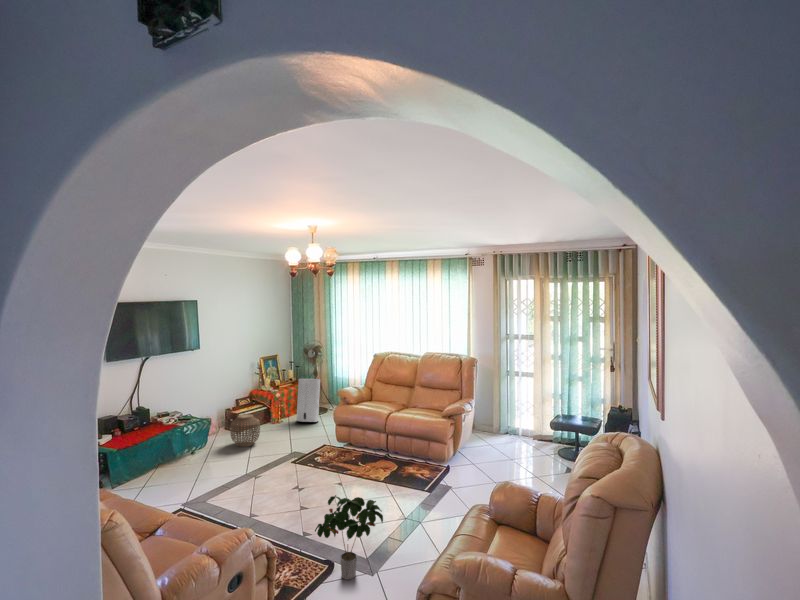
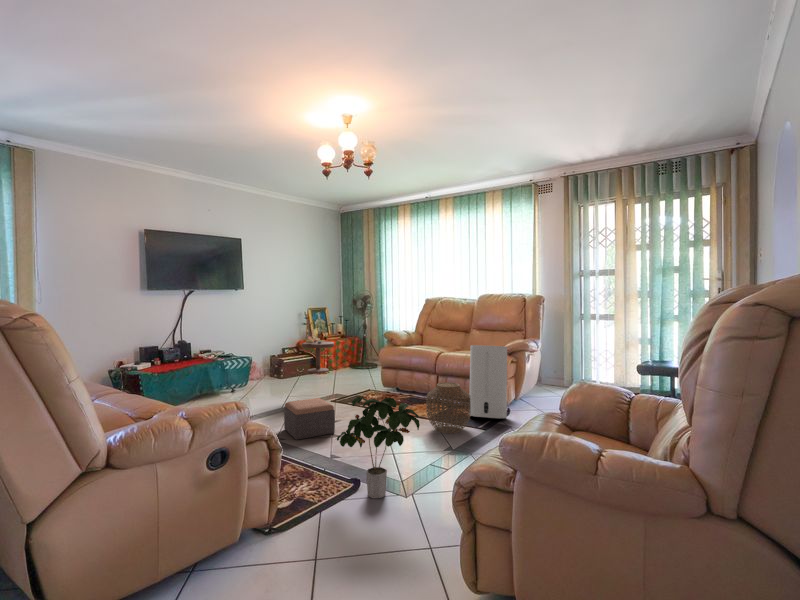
air purifier: present [297,379,320,422] -> present [470,345,507,419]
side table: none [263,405,293,460] -> present [302,340,334,373]
woven basket: present [231,414,260,447] -> present [426,382,471,434]
footstool: none [255,471,302,516] -> present [284,398,335,440]

